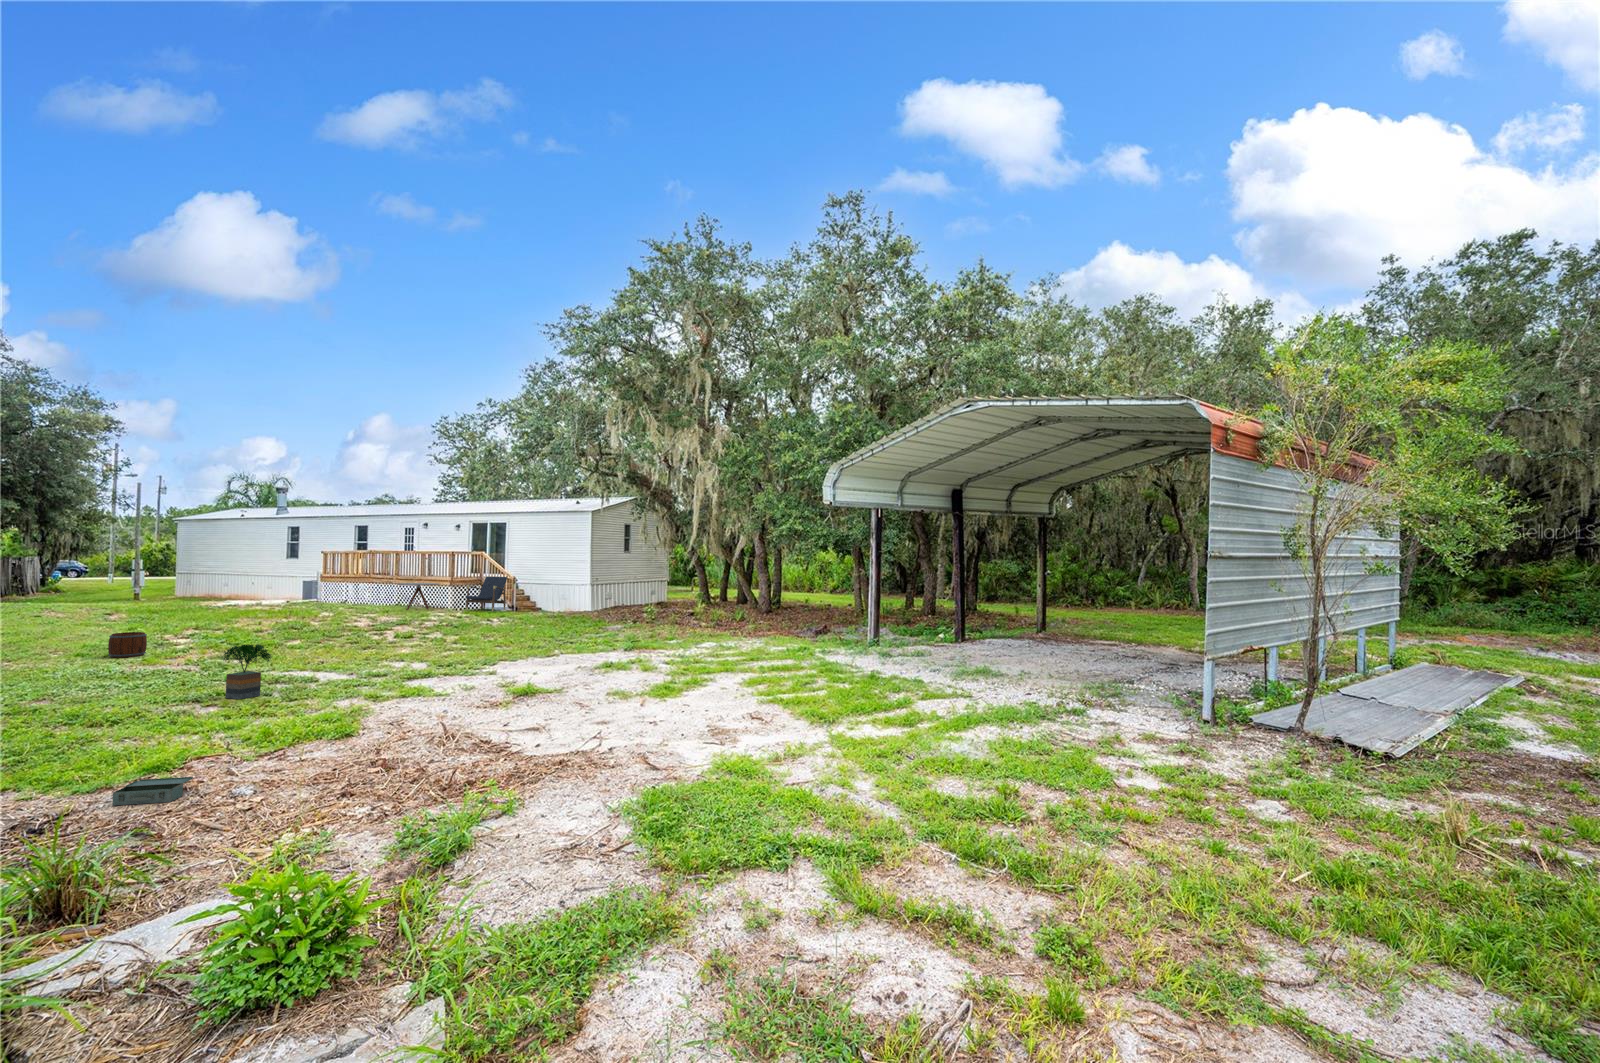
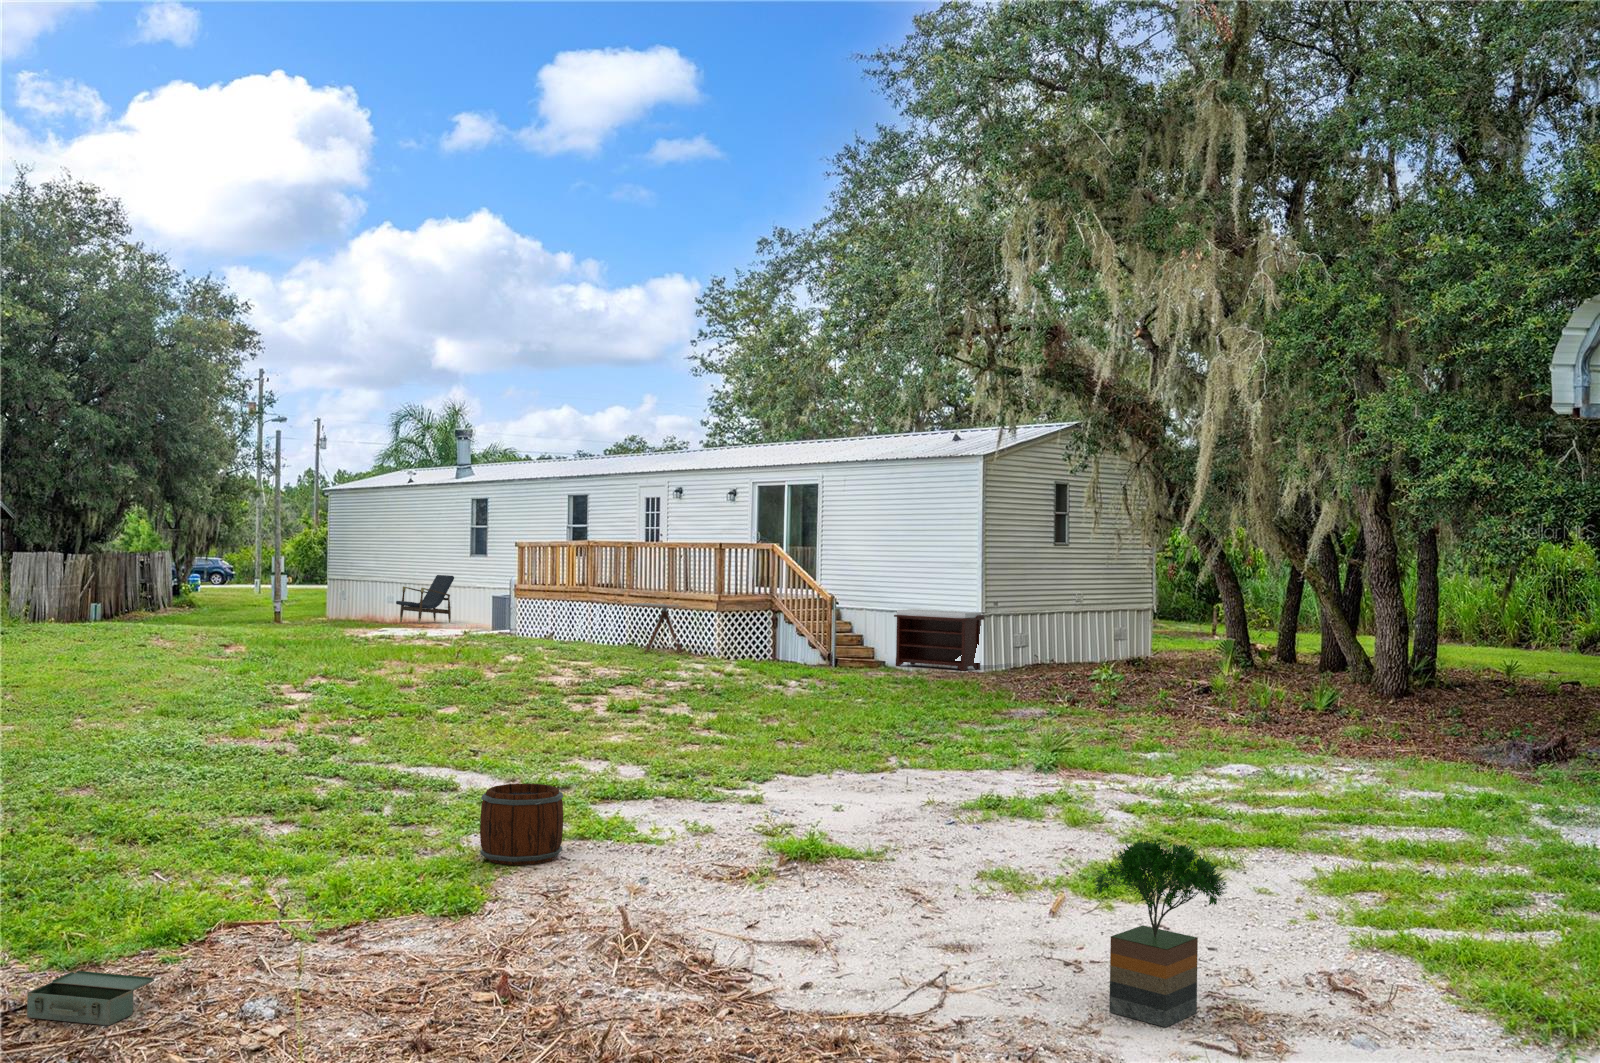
lounge chair: present [466,577,507,612] -> present [396,575,454,624]
bench: none [547,584,592,612] -> present [894,609,984,671]
bucket: present [108,632,147,658] -> present [480,783,564,865]
potted tree: present [223,644,272,699] -> present [1094,840,1228,1027]

